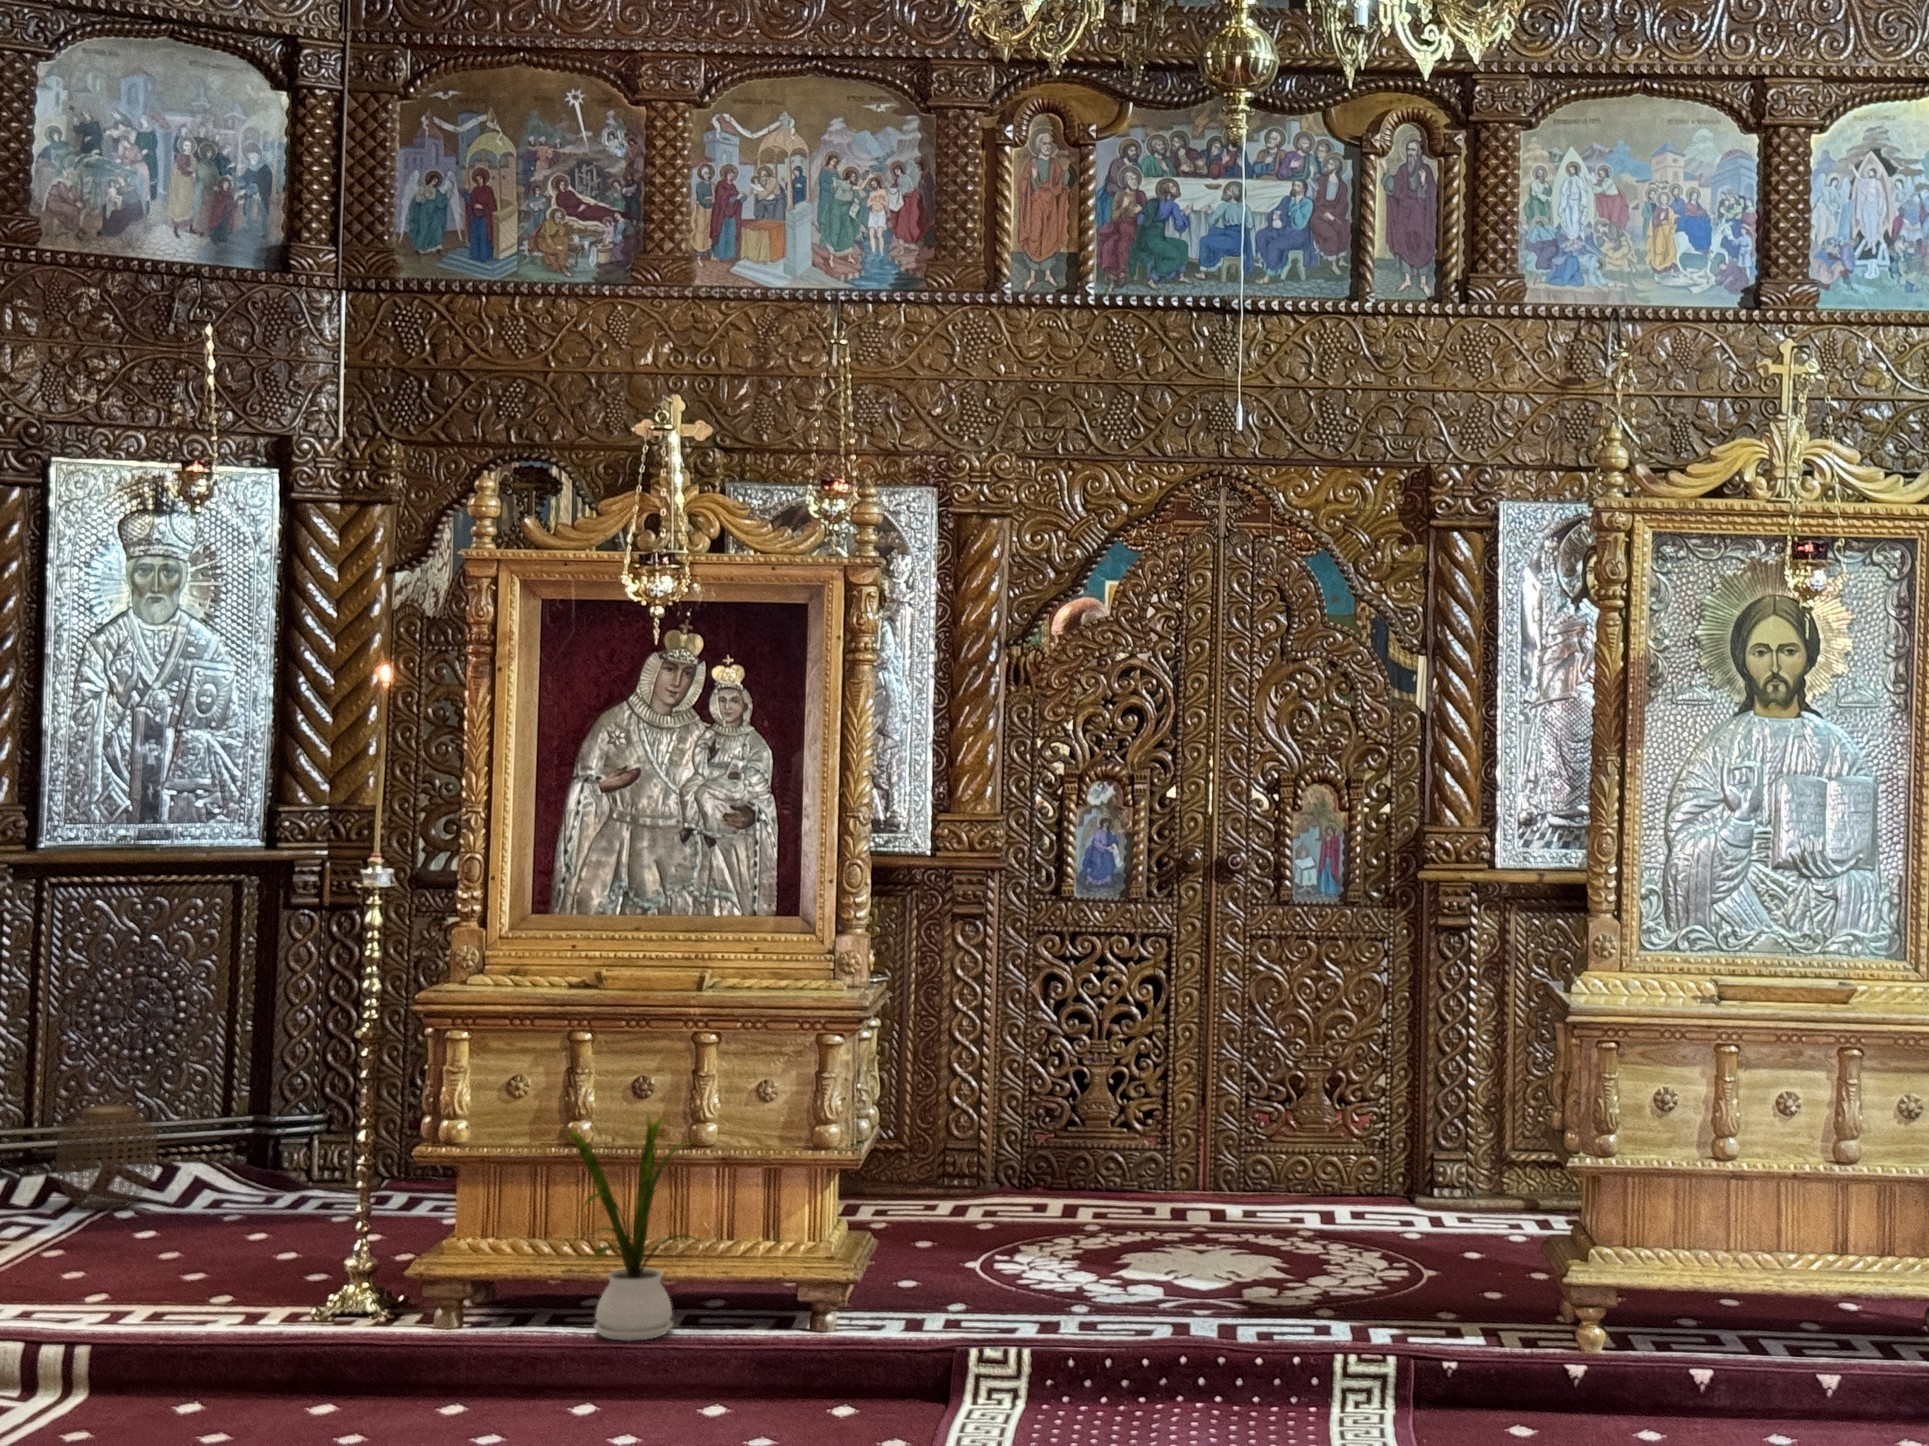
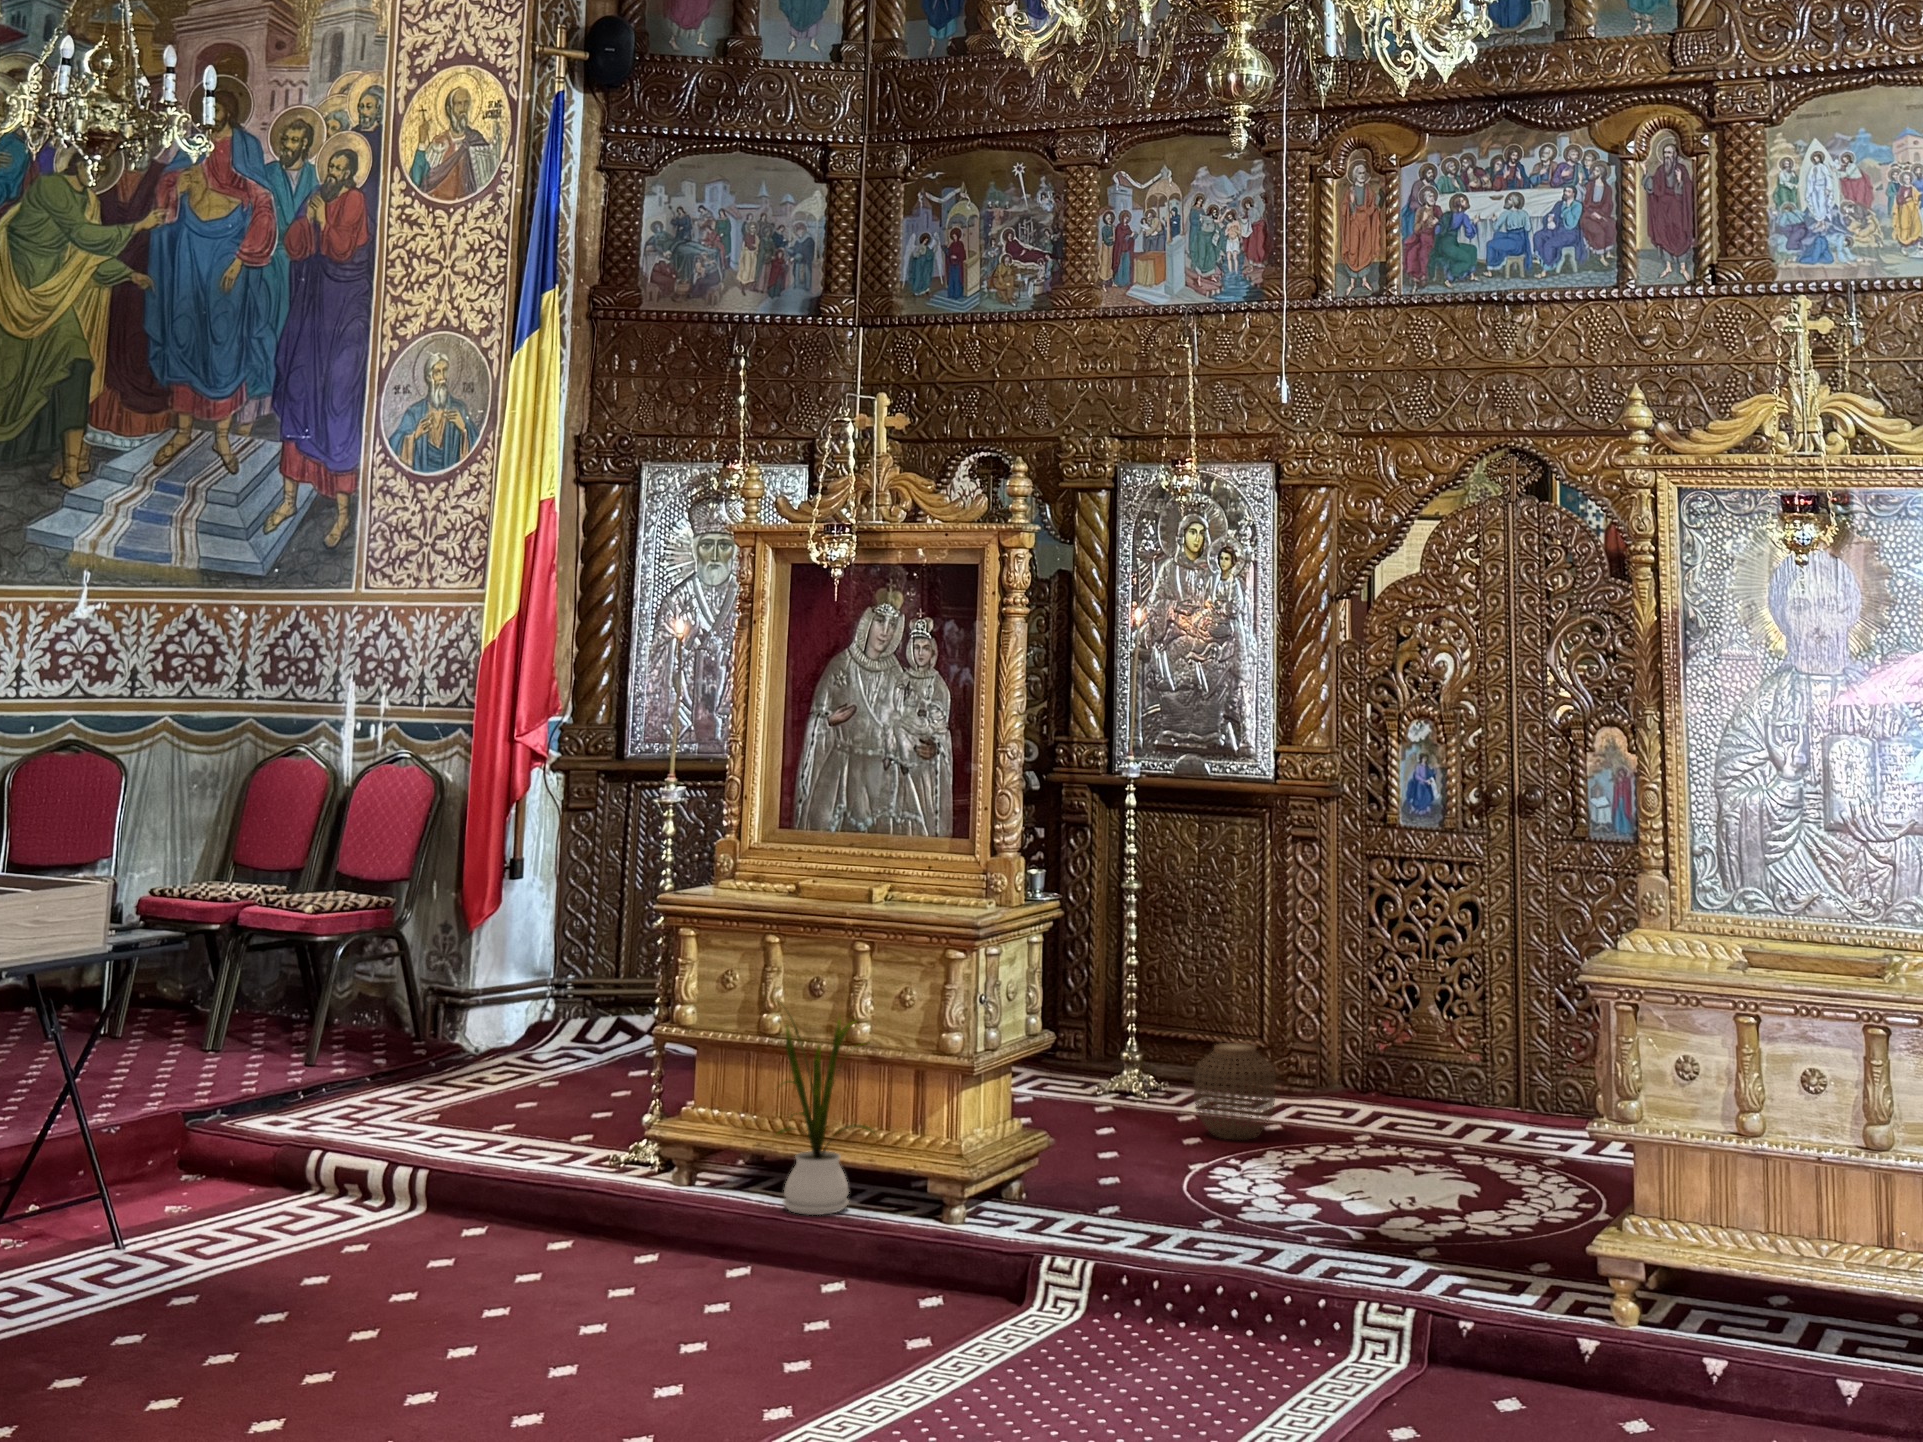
woven basket: present [56,1105,157,1210] -> present [1194,1043,1275,1139]

